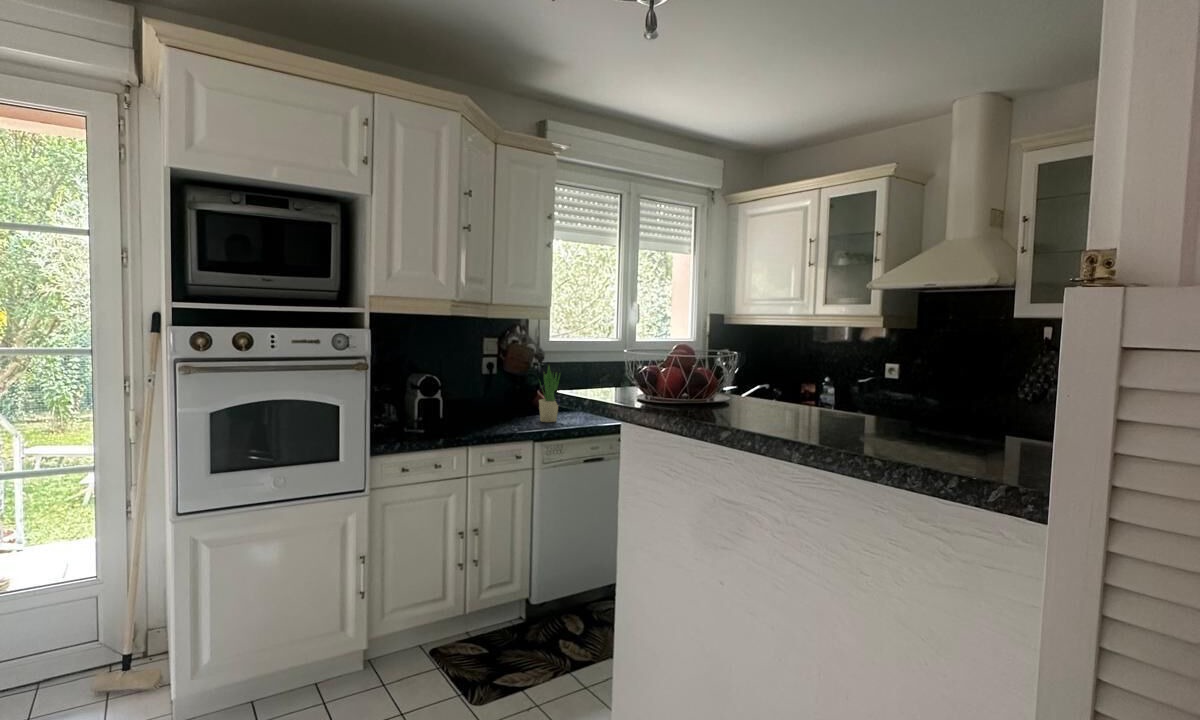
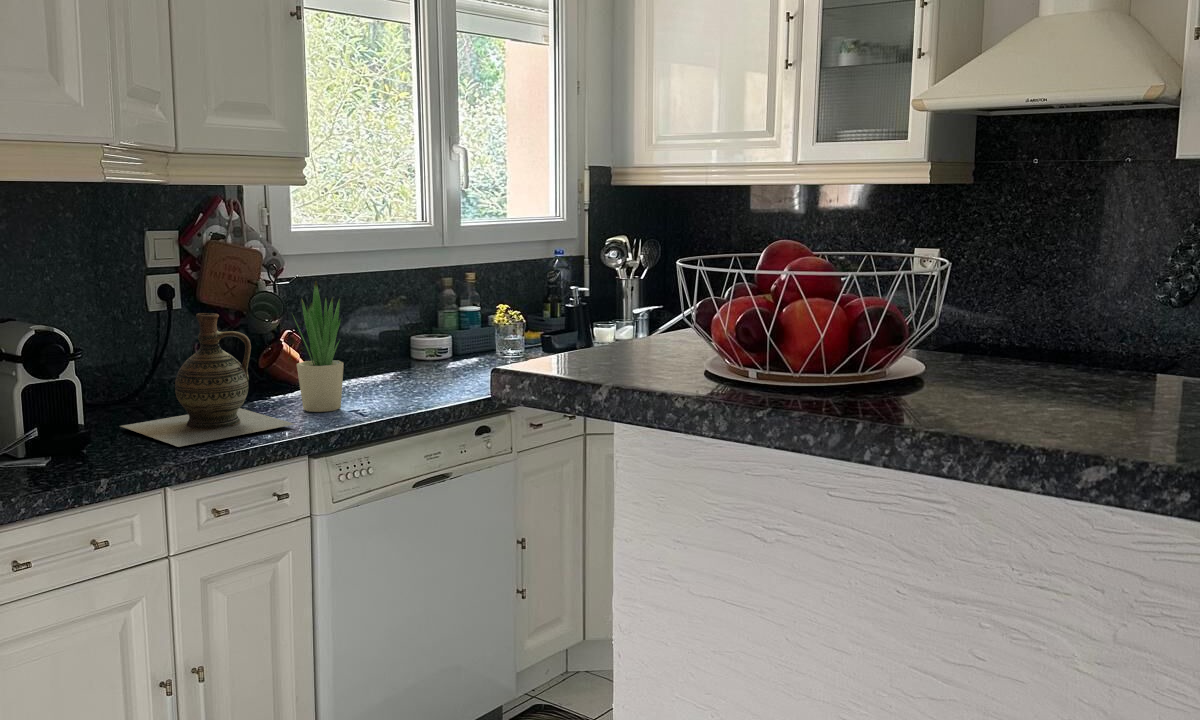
ceramic jug: none [460,374,531,431] -> present [121,313,294,447]

